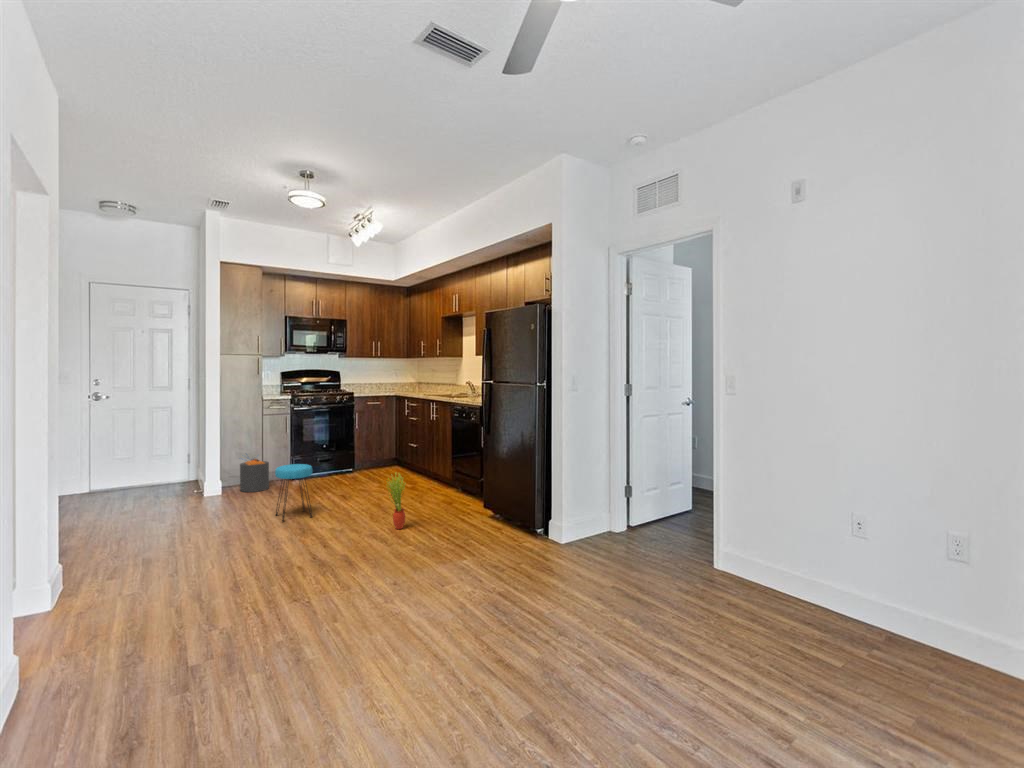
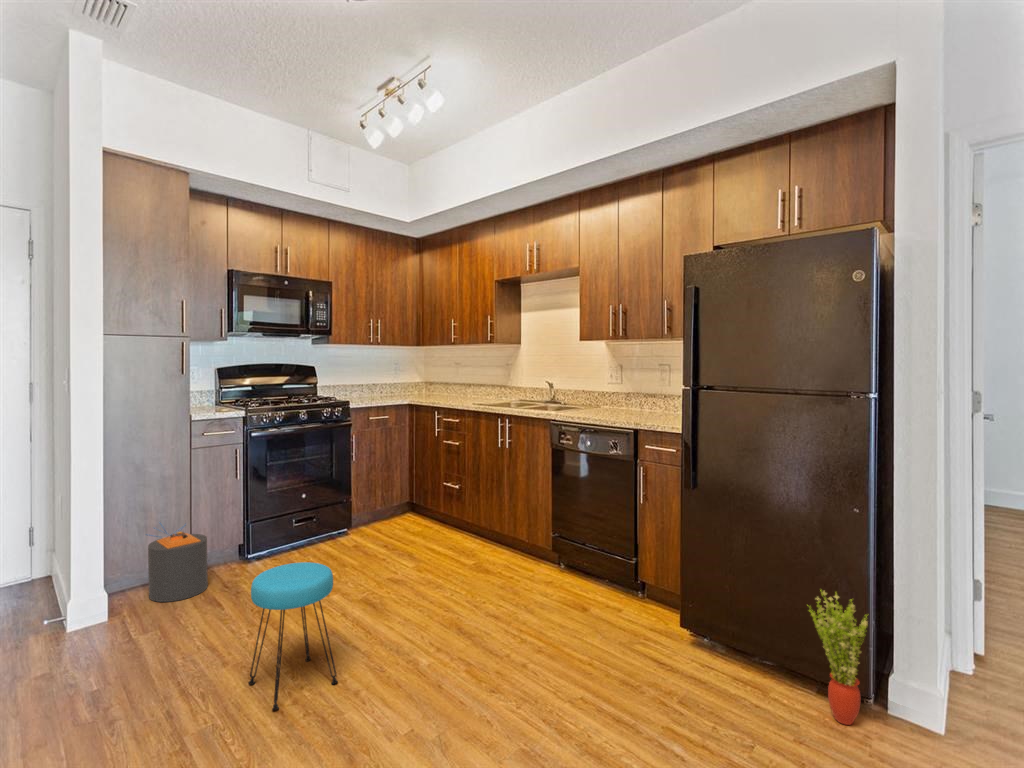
potted plant: present [387,473,406,529] -> present [810,591,867,725]

